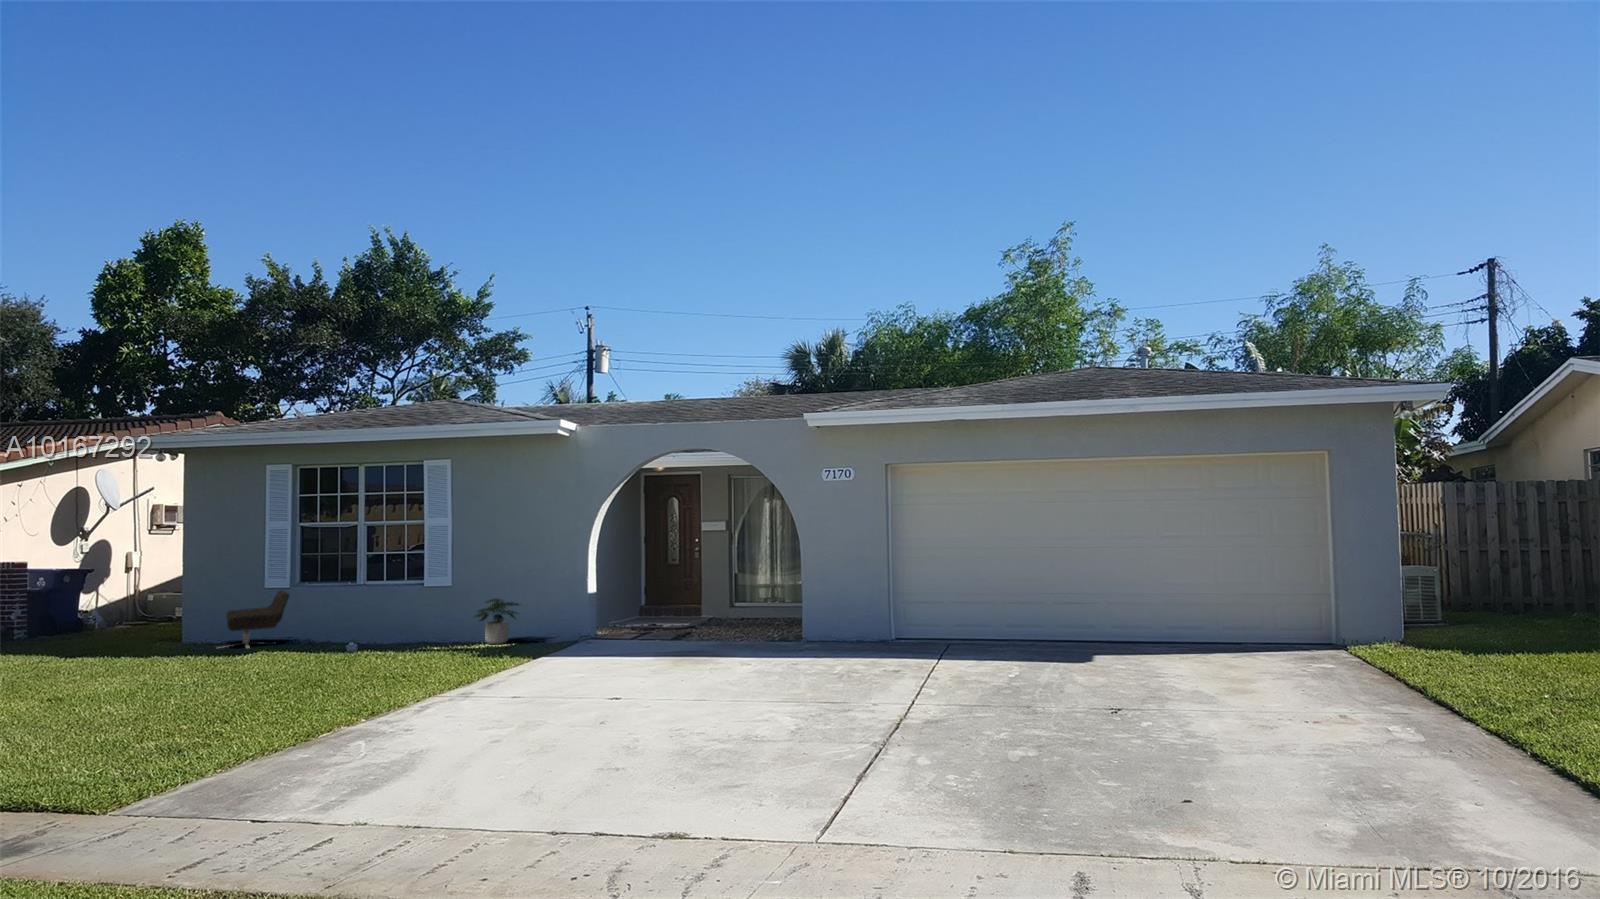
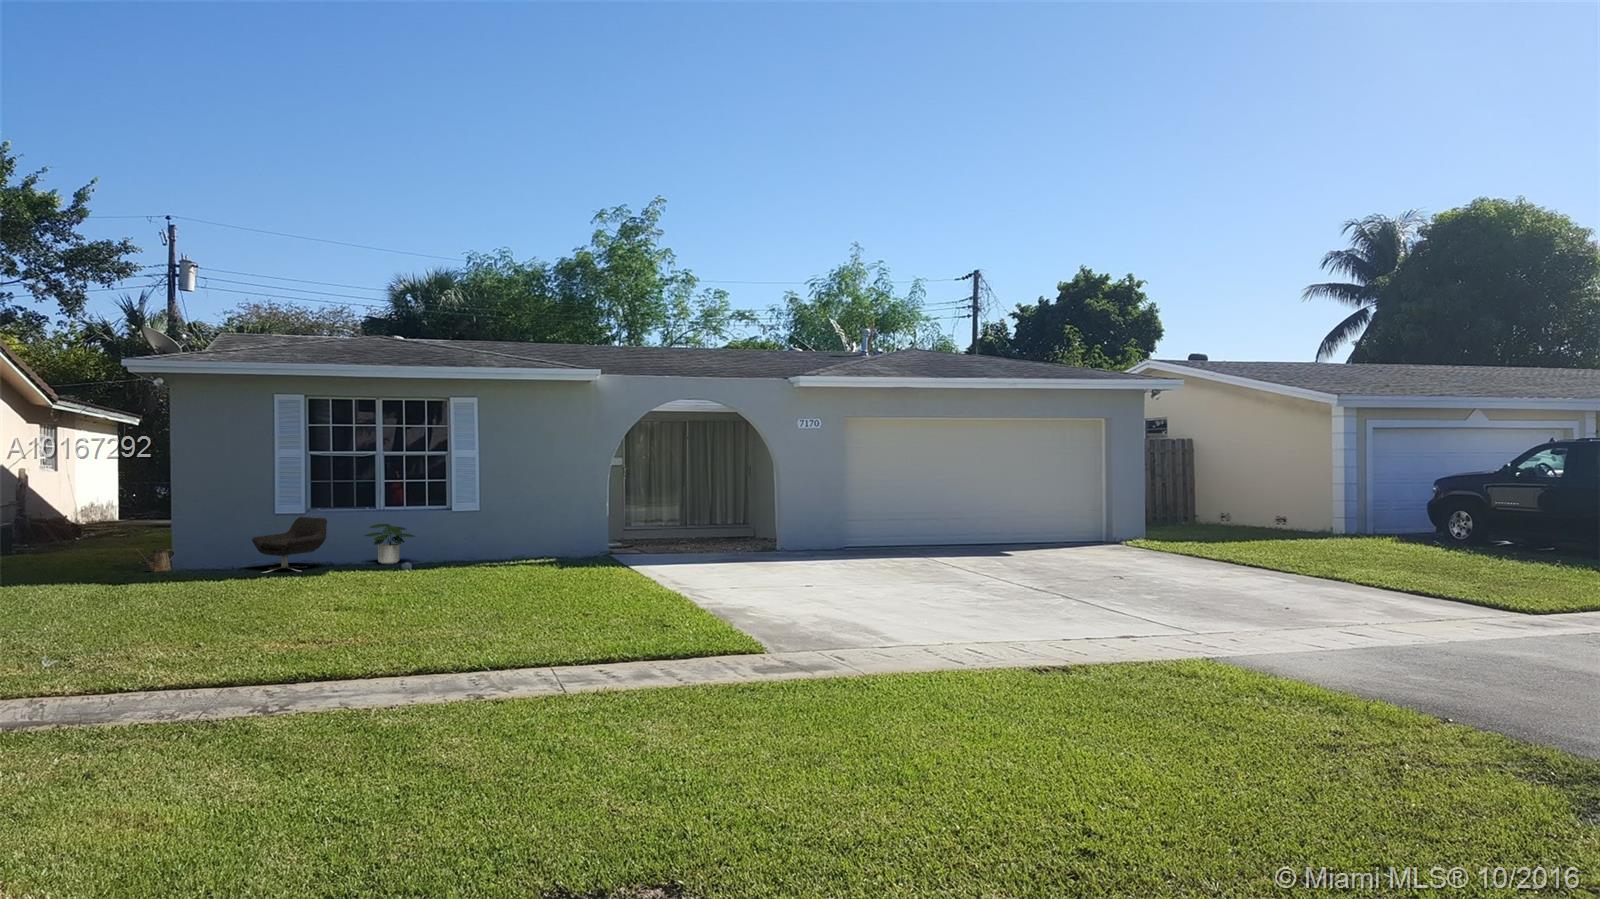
potted plant: present [476,599,519,644] -> present [365,524,415,564]
watering can: none [137,619,184,642] -> present [135,549,174,572]

